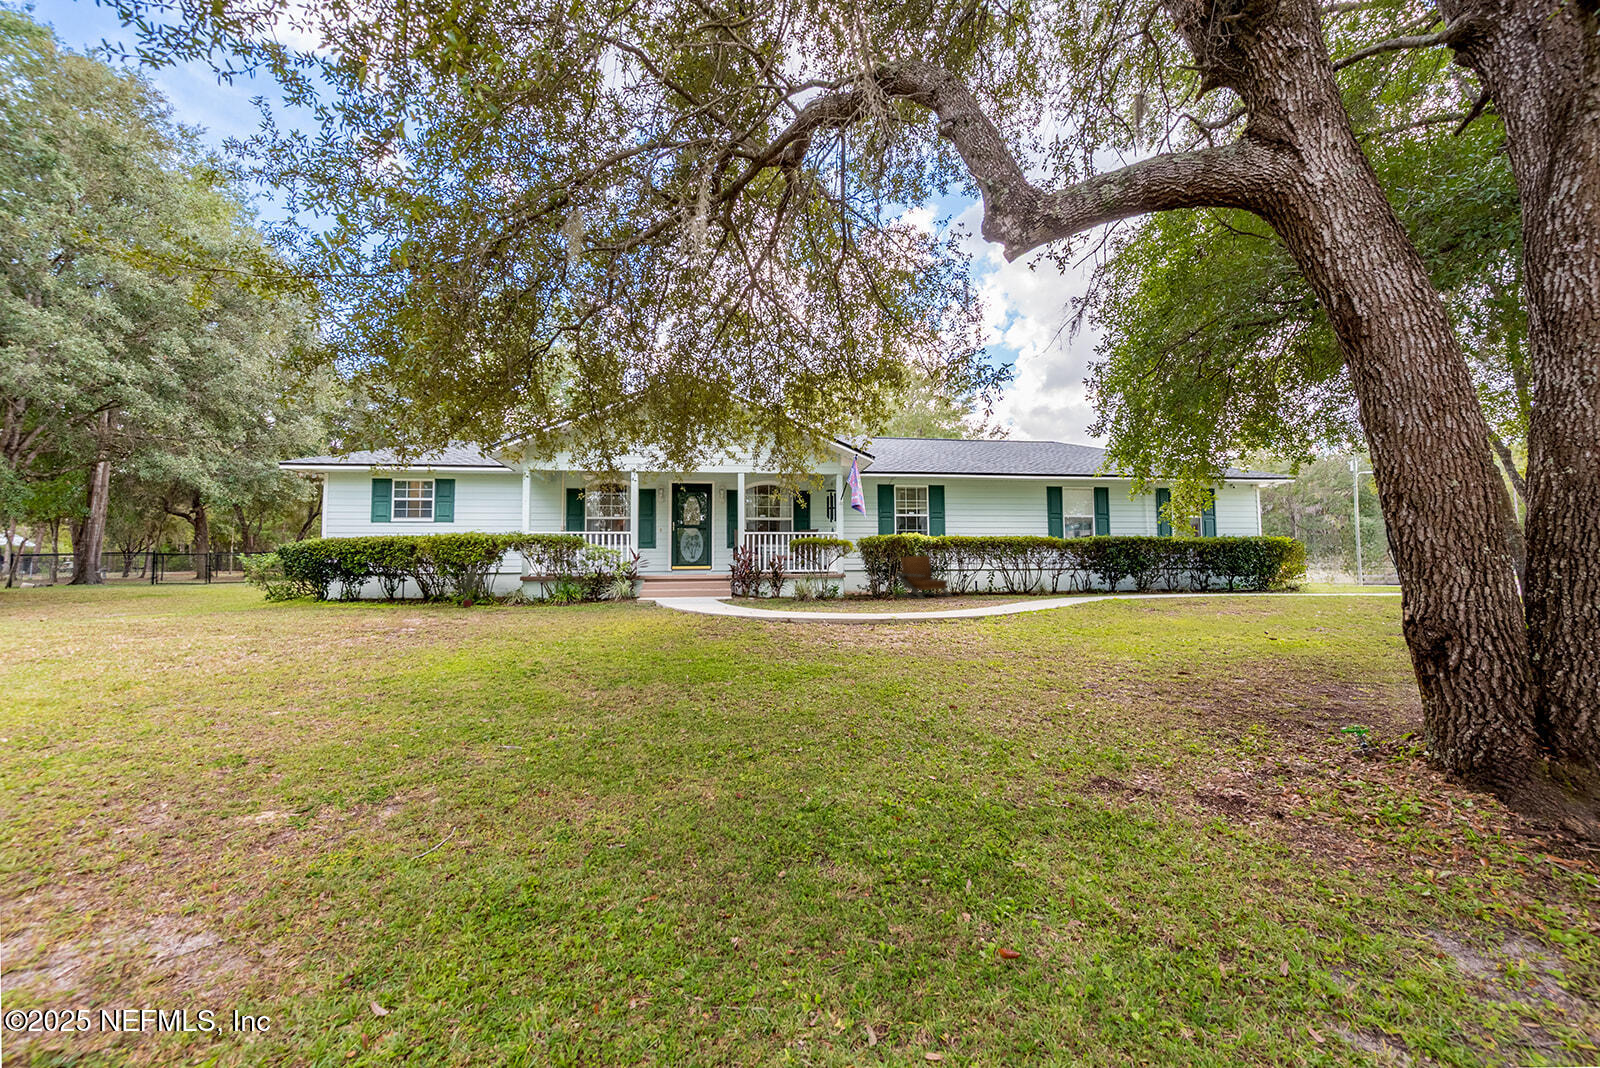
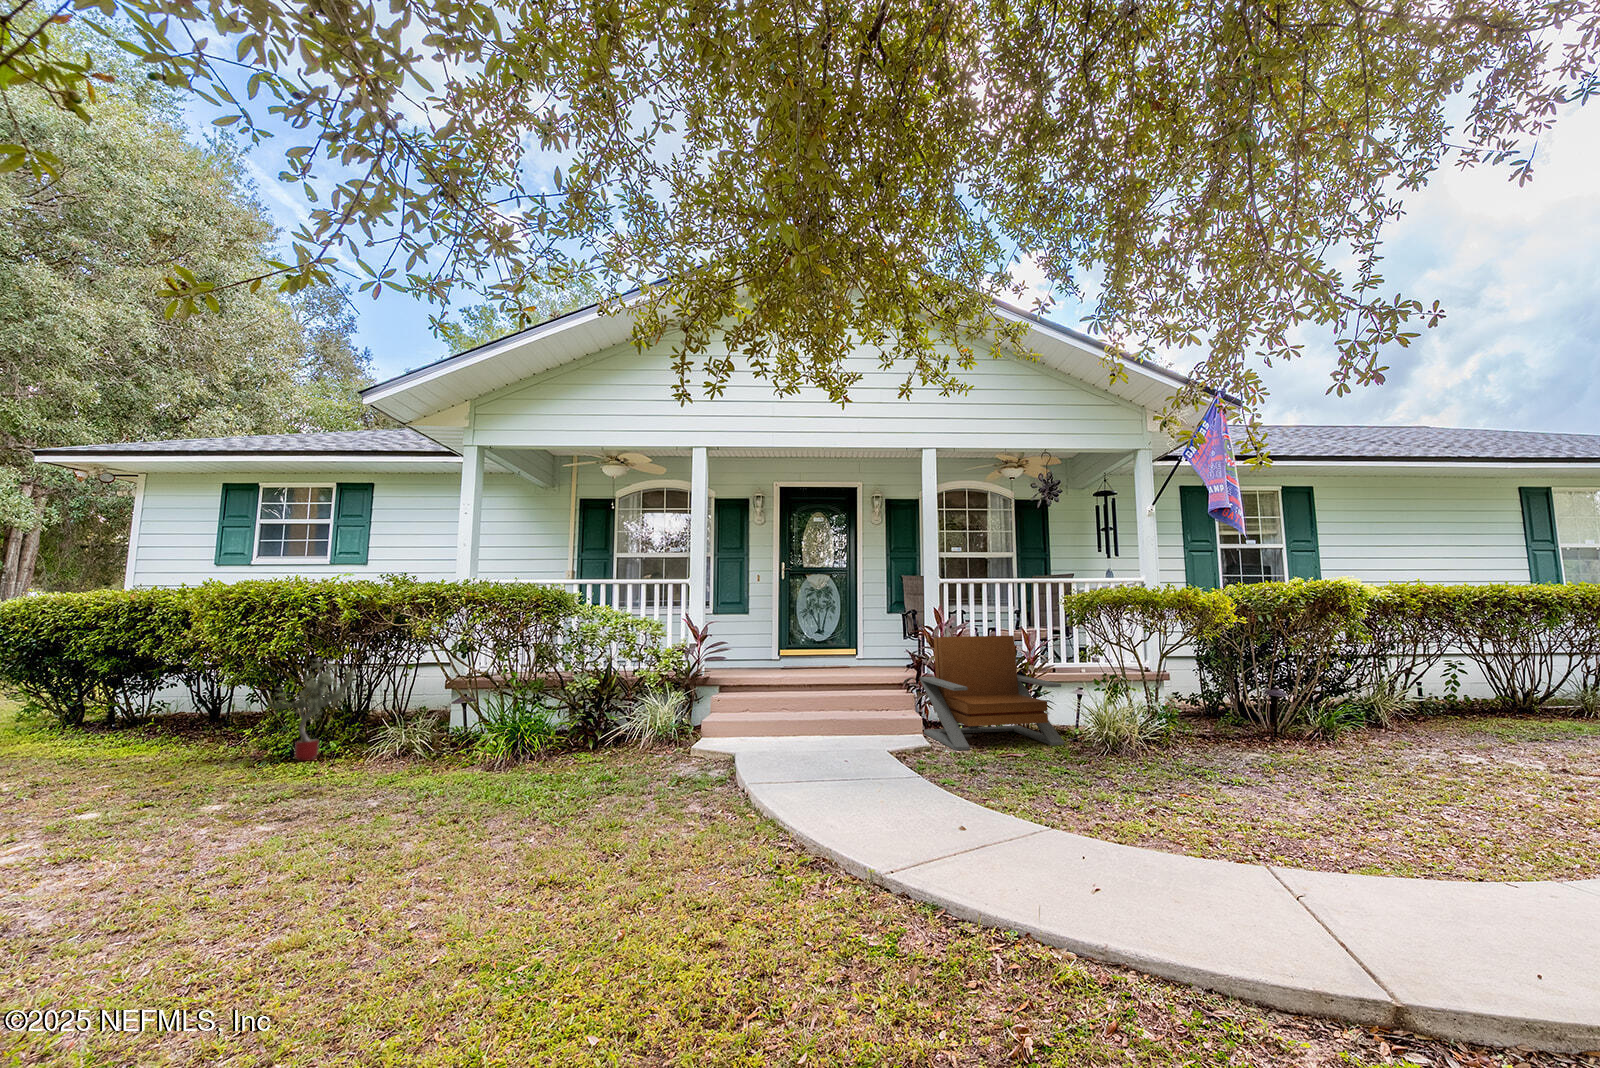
lounge chair: present [896,556,952,599] -> present [920,636,1064,750]

